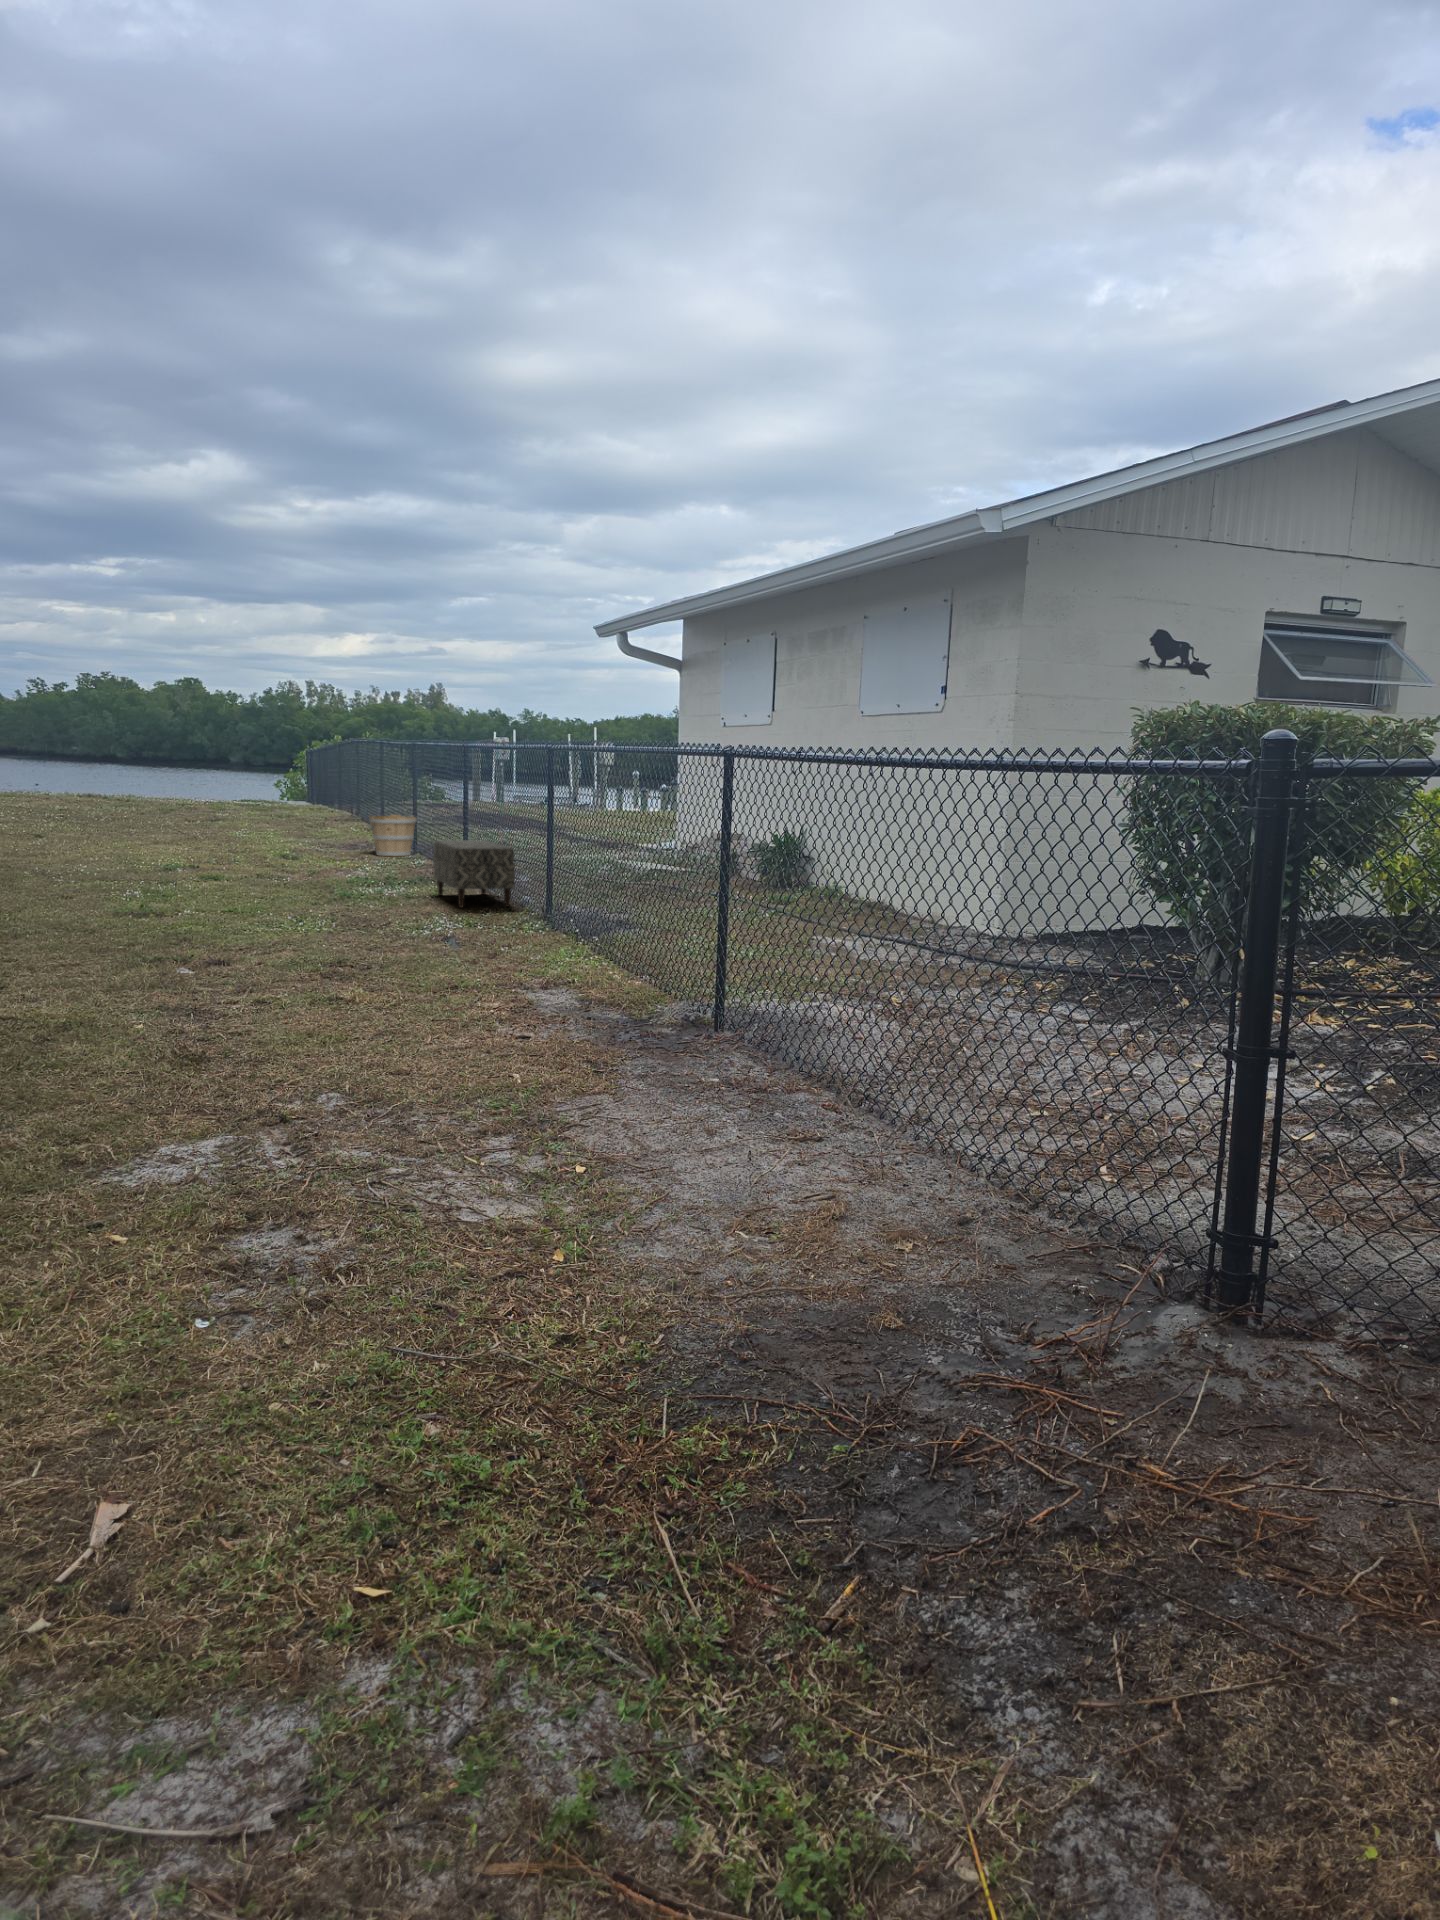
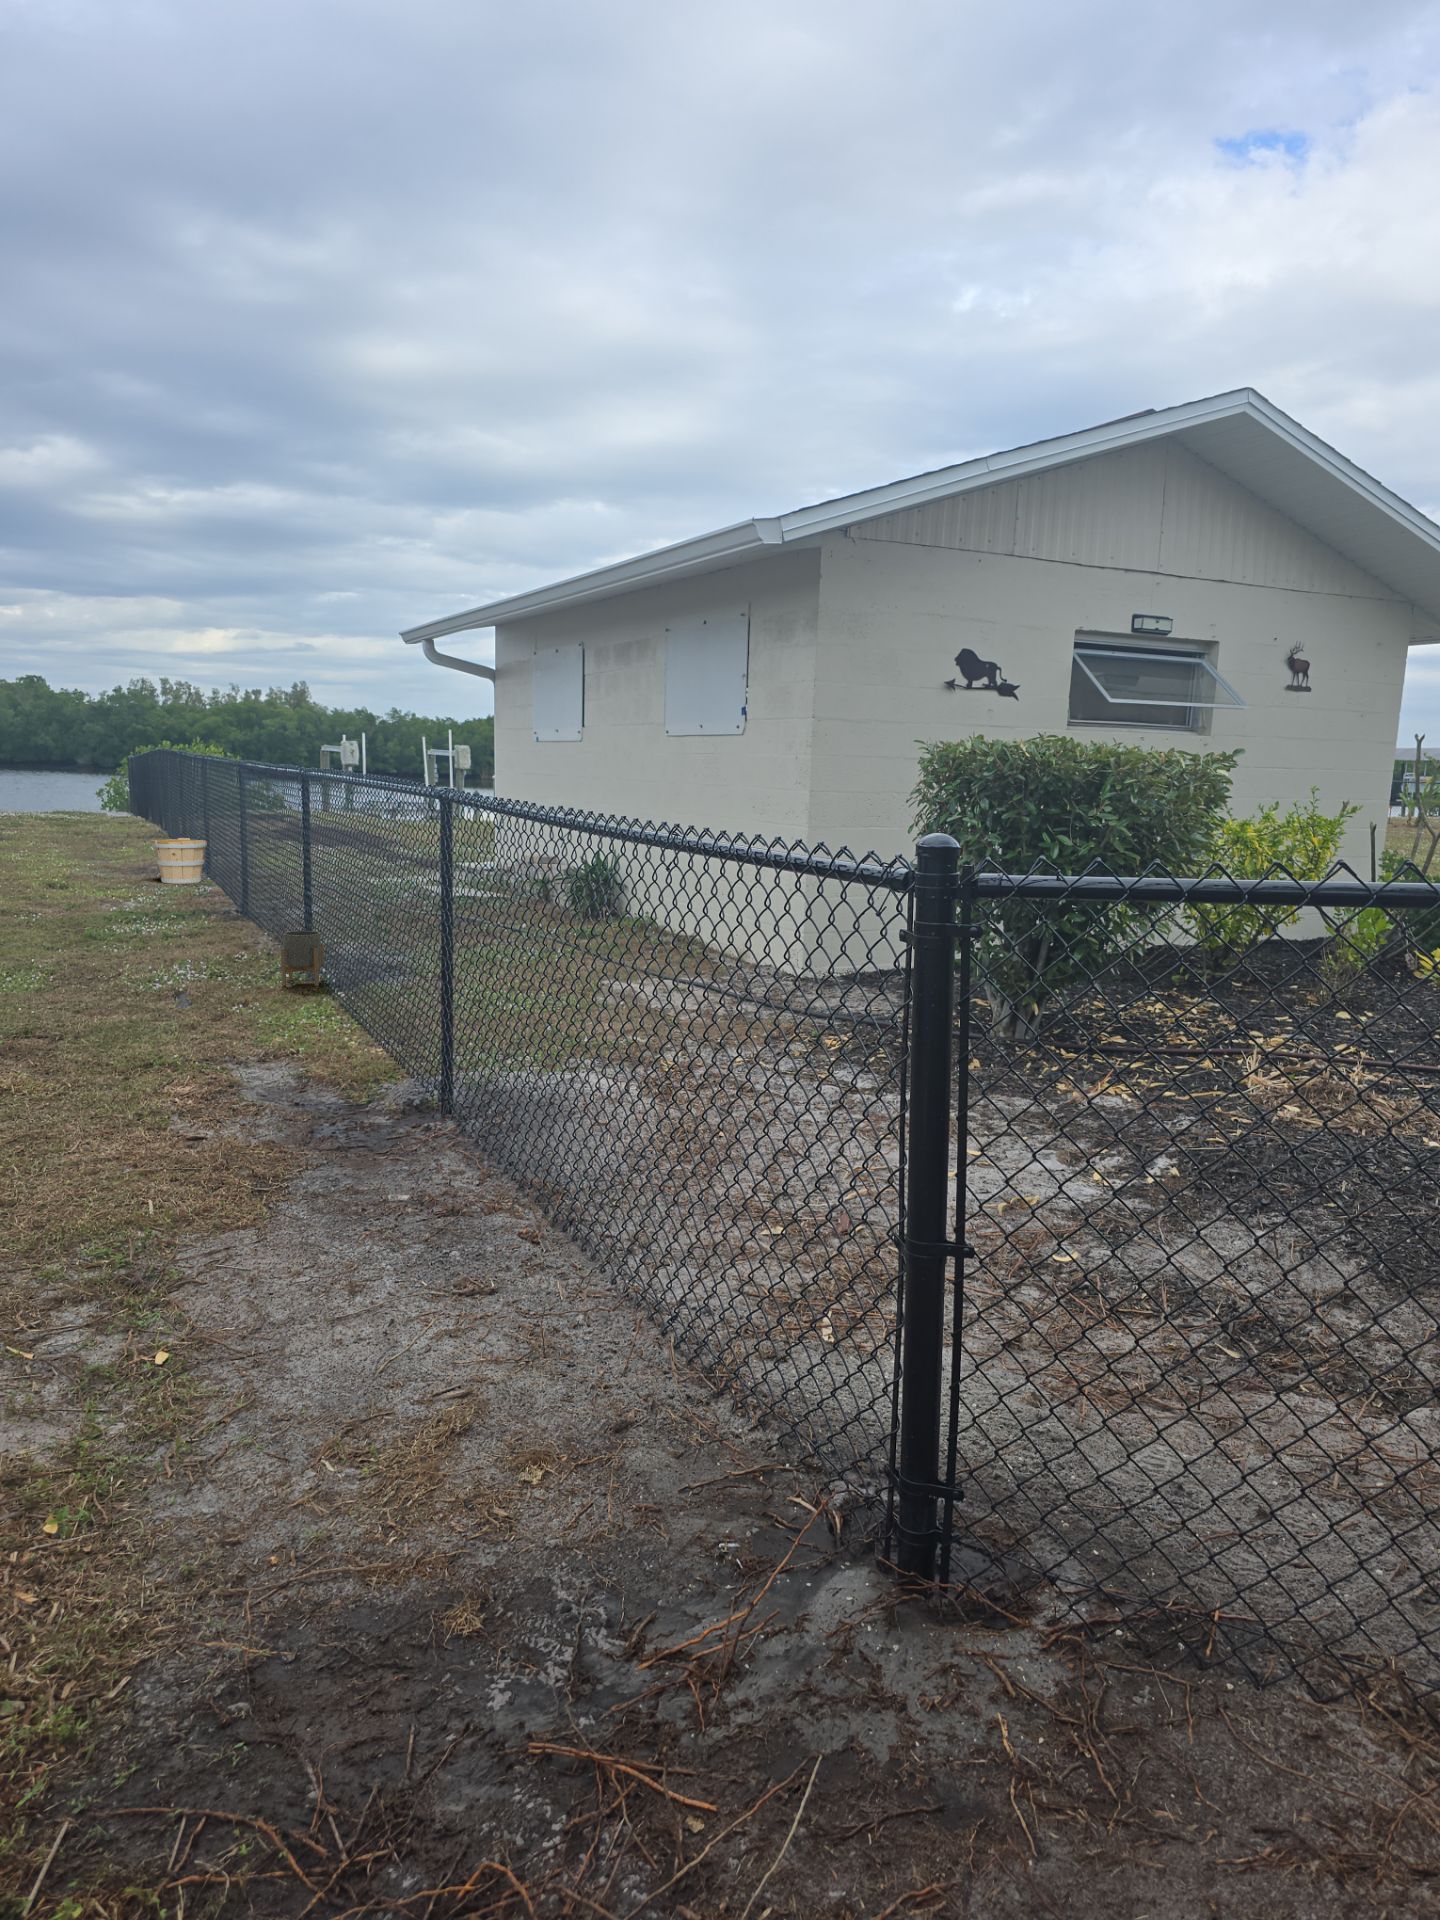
bench: present [433,840,515,908] -> none [196,873,282,951]
planter: none [531,886,566,935] -> present [281,931,324,986]

